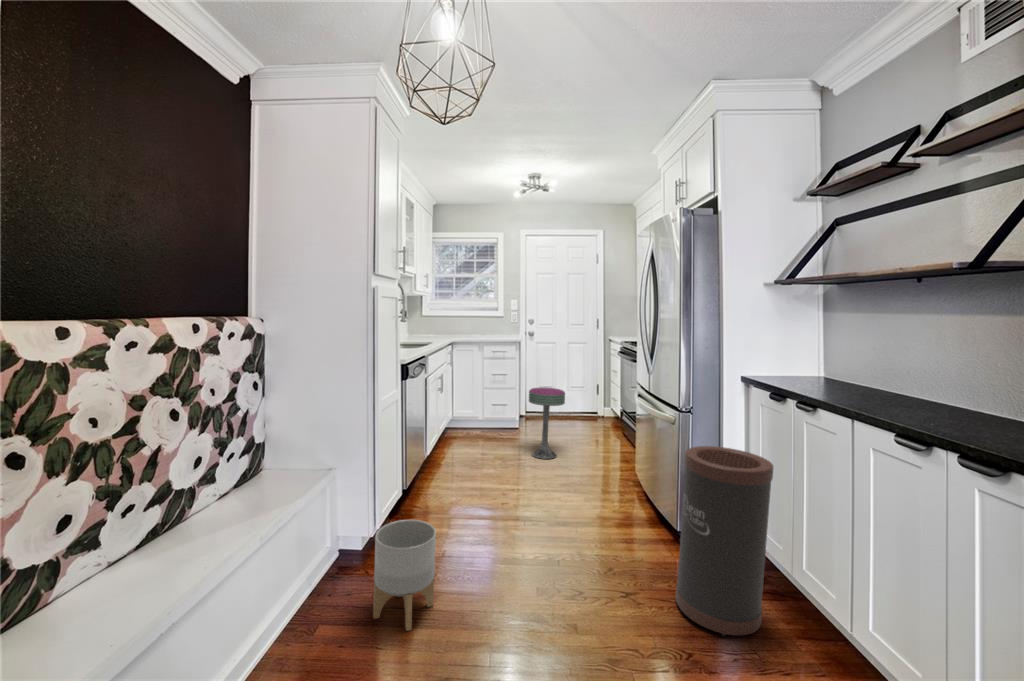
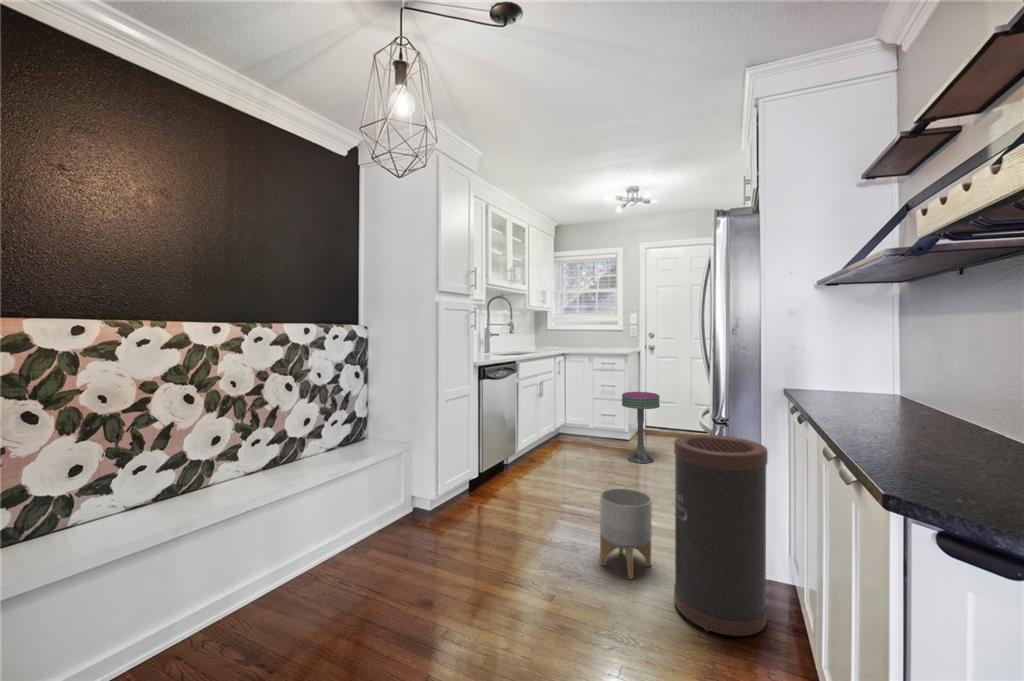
planter: present [373,520,436,631] -> present [600,488,652,579]

